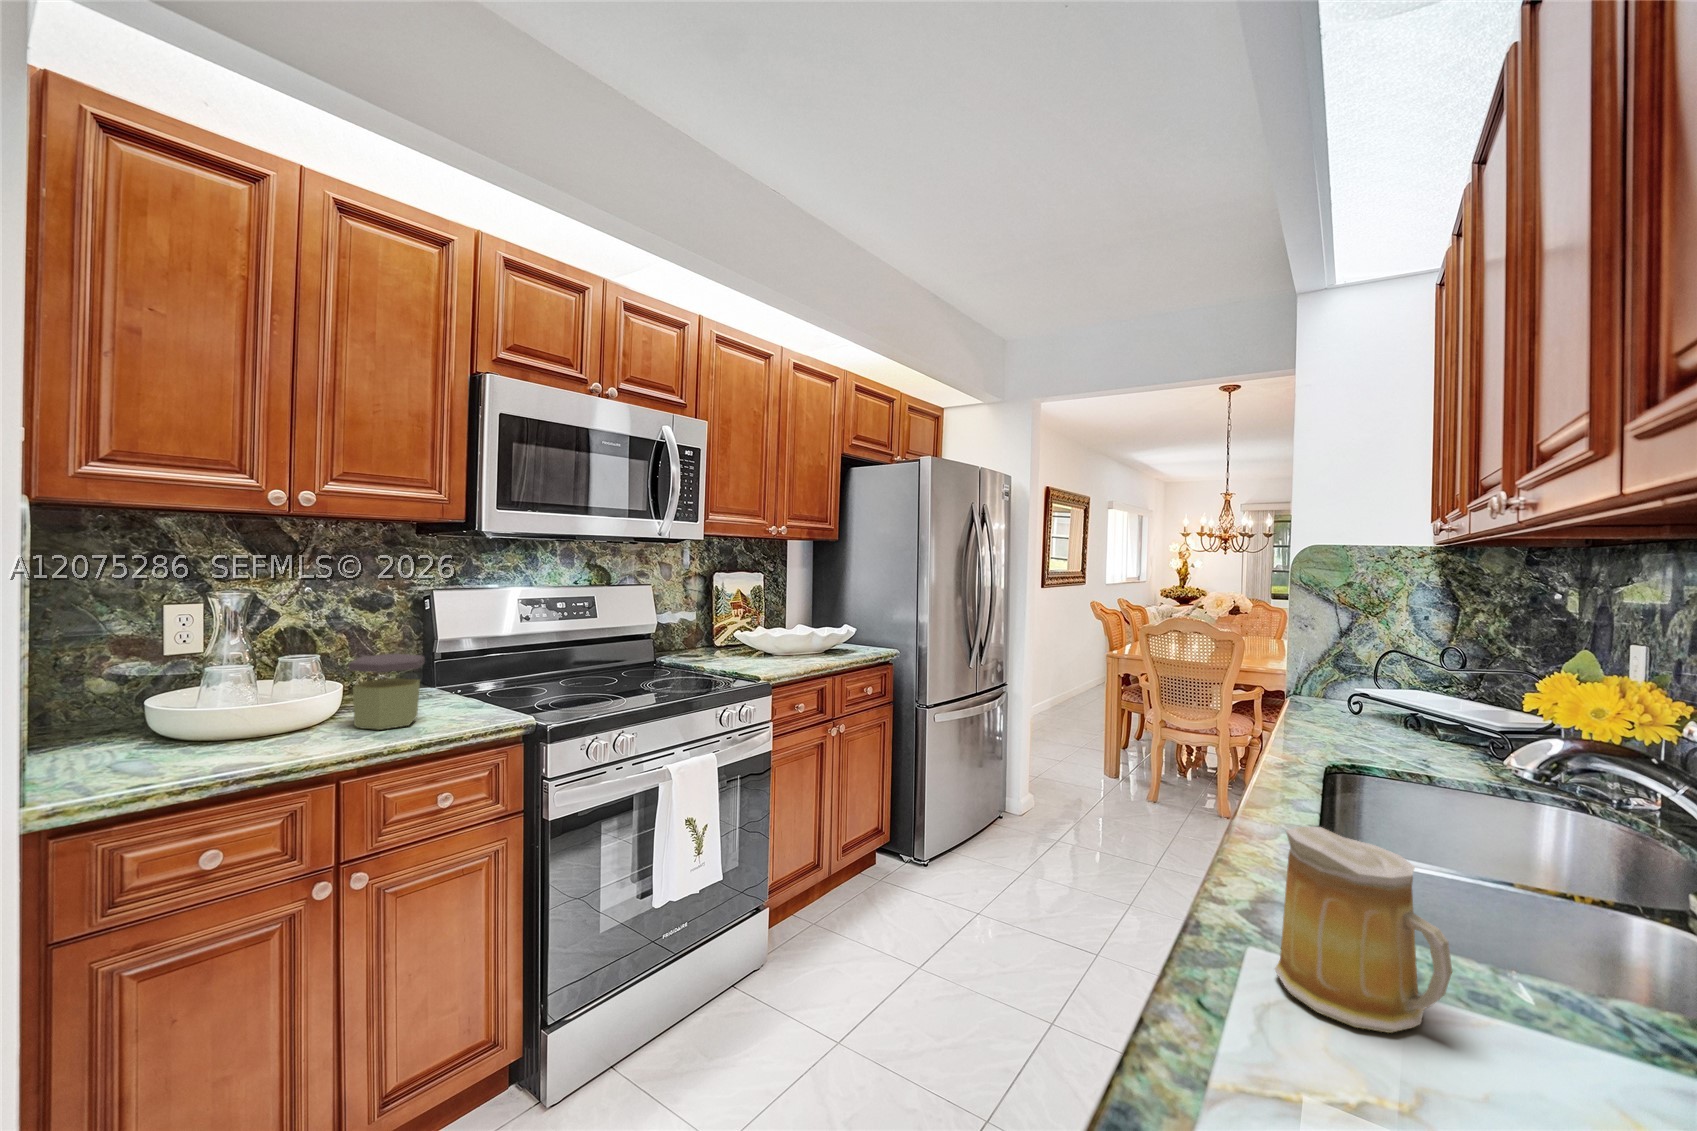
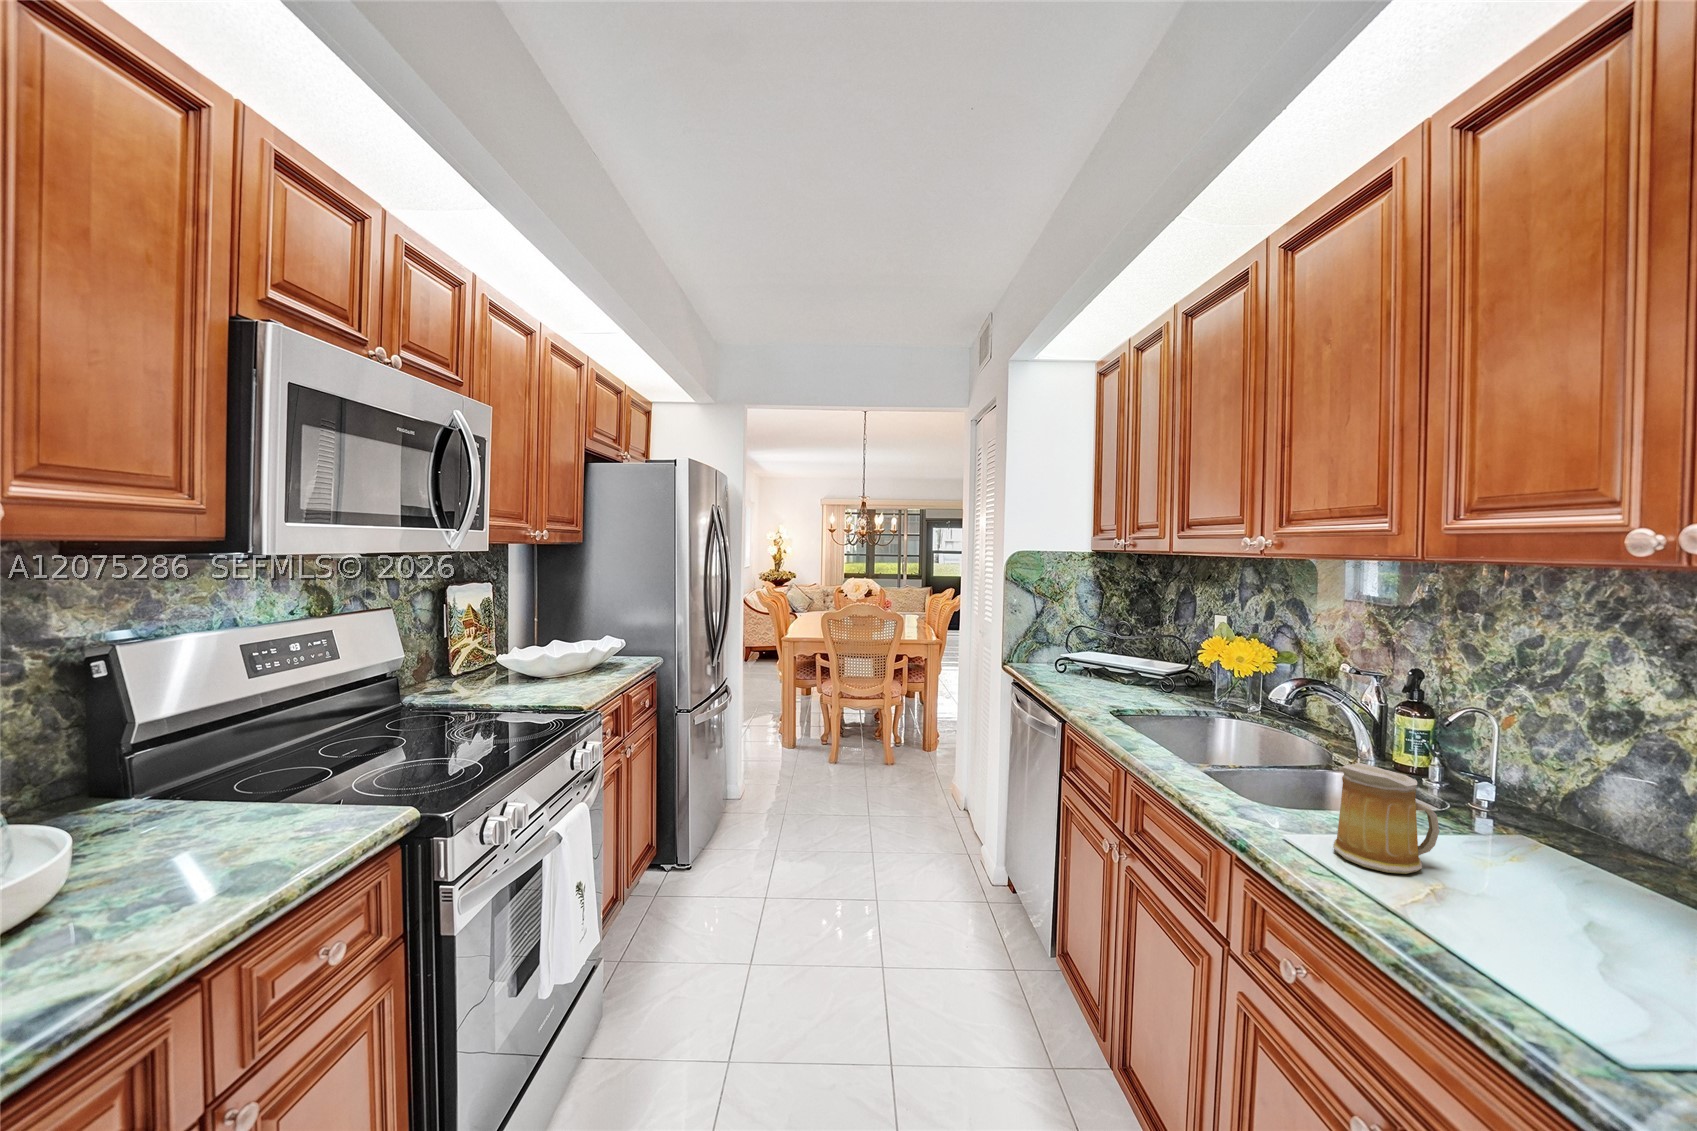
jar: present [348,654,425,730] -> none [110,756,251,894]

